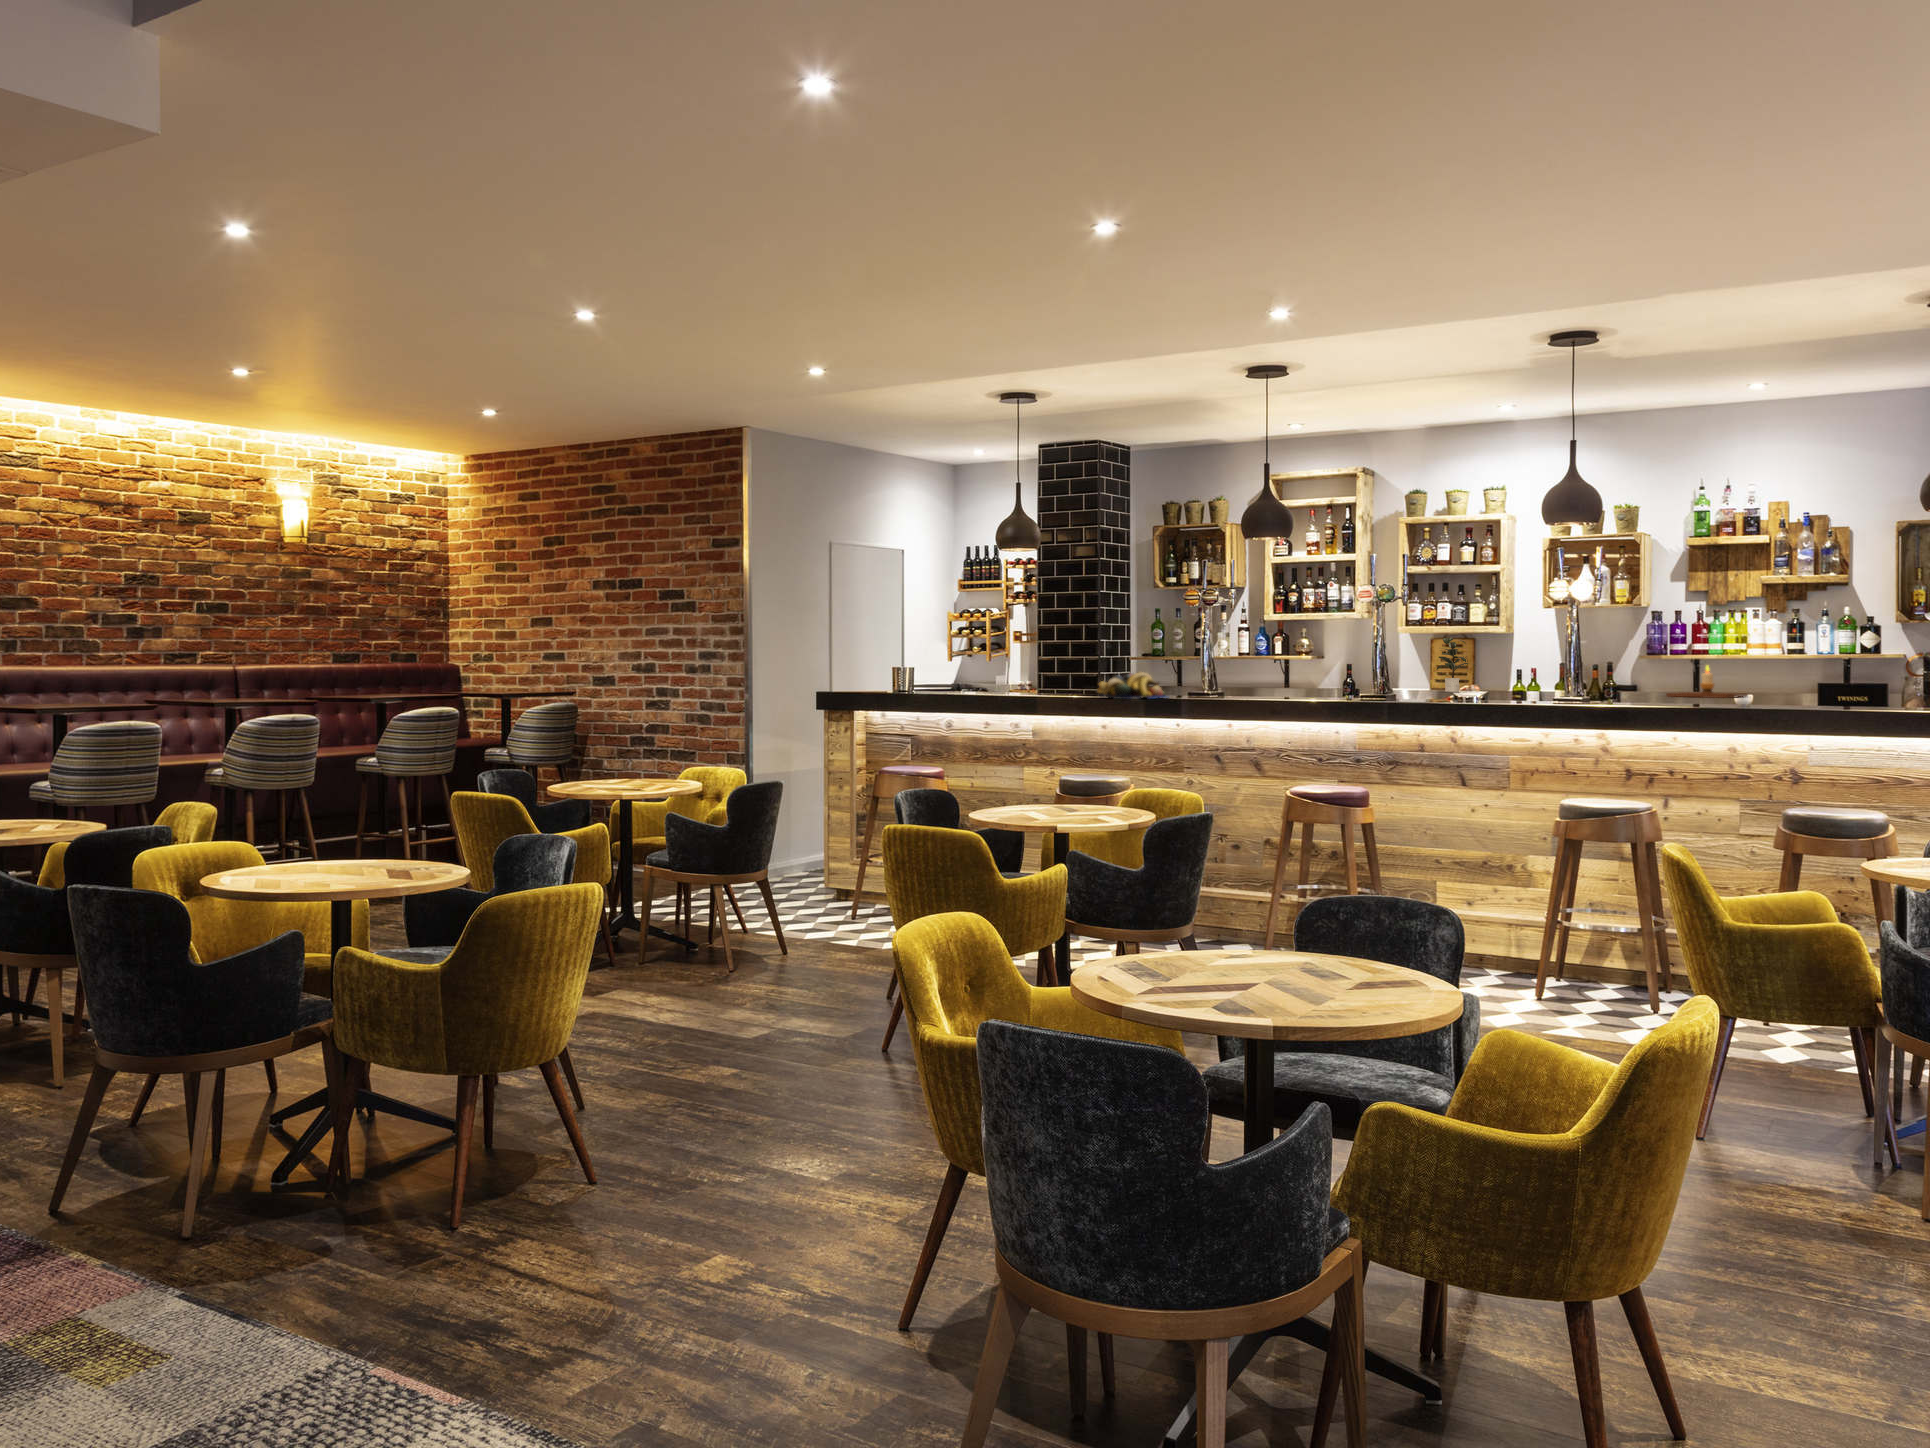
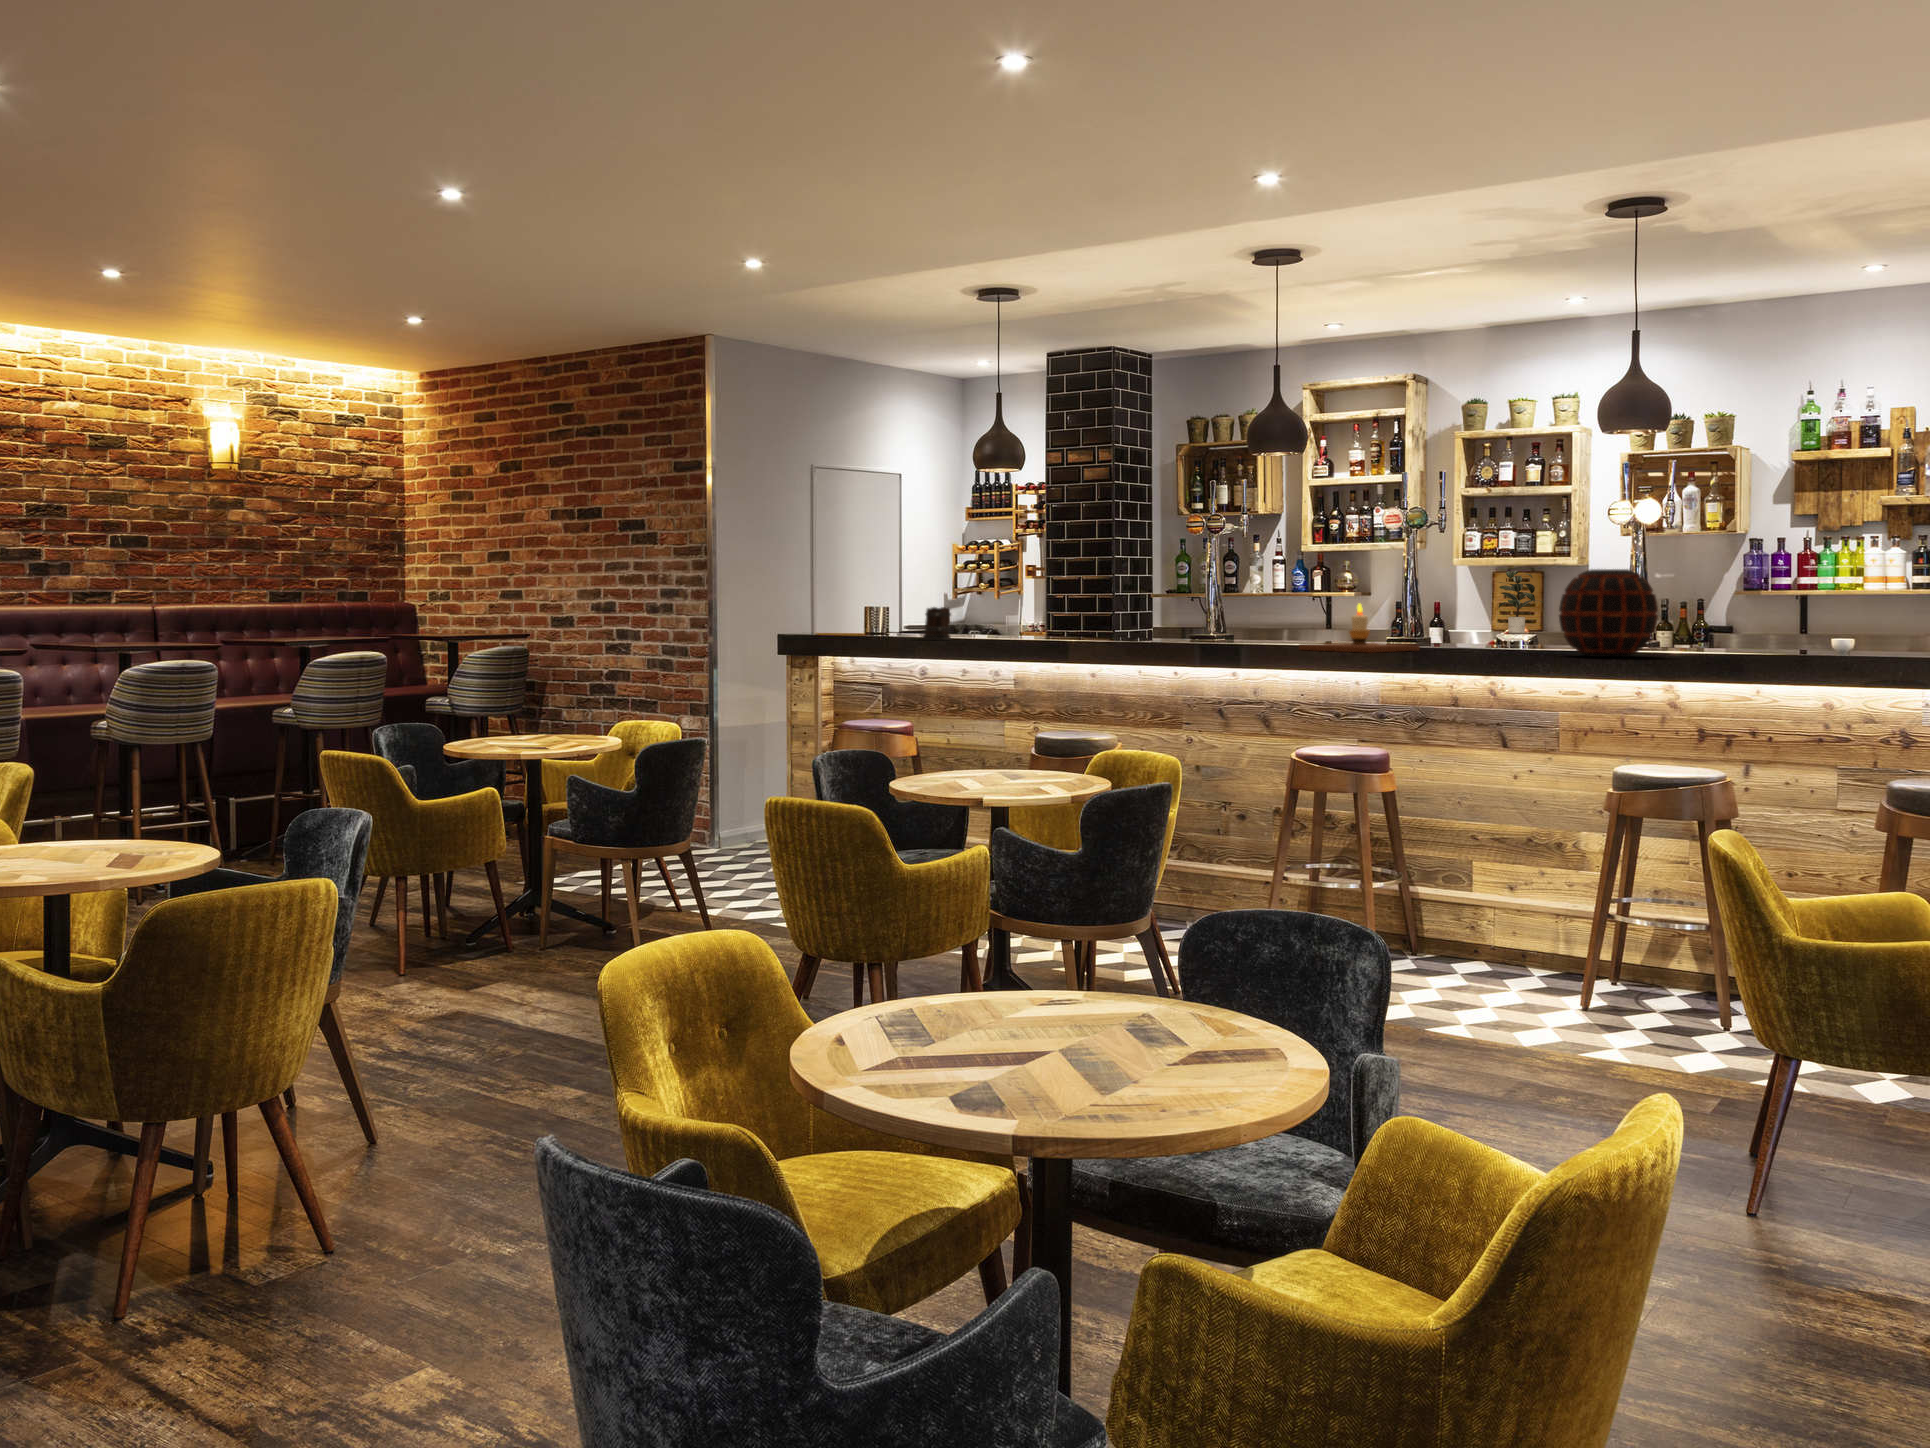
decorative vase: none [1511,634,1594,707] -> present [1559,569,1658,657]
candle: present [1666,666,1748,698] -> present [1299,604,1420,653]
beer mug: none [950,667,977,696] -> present [923,607,951,640]
fruit bowl: present [1097,672,1169,699] -> none [1084,614,1168,645]

